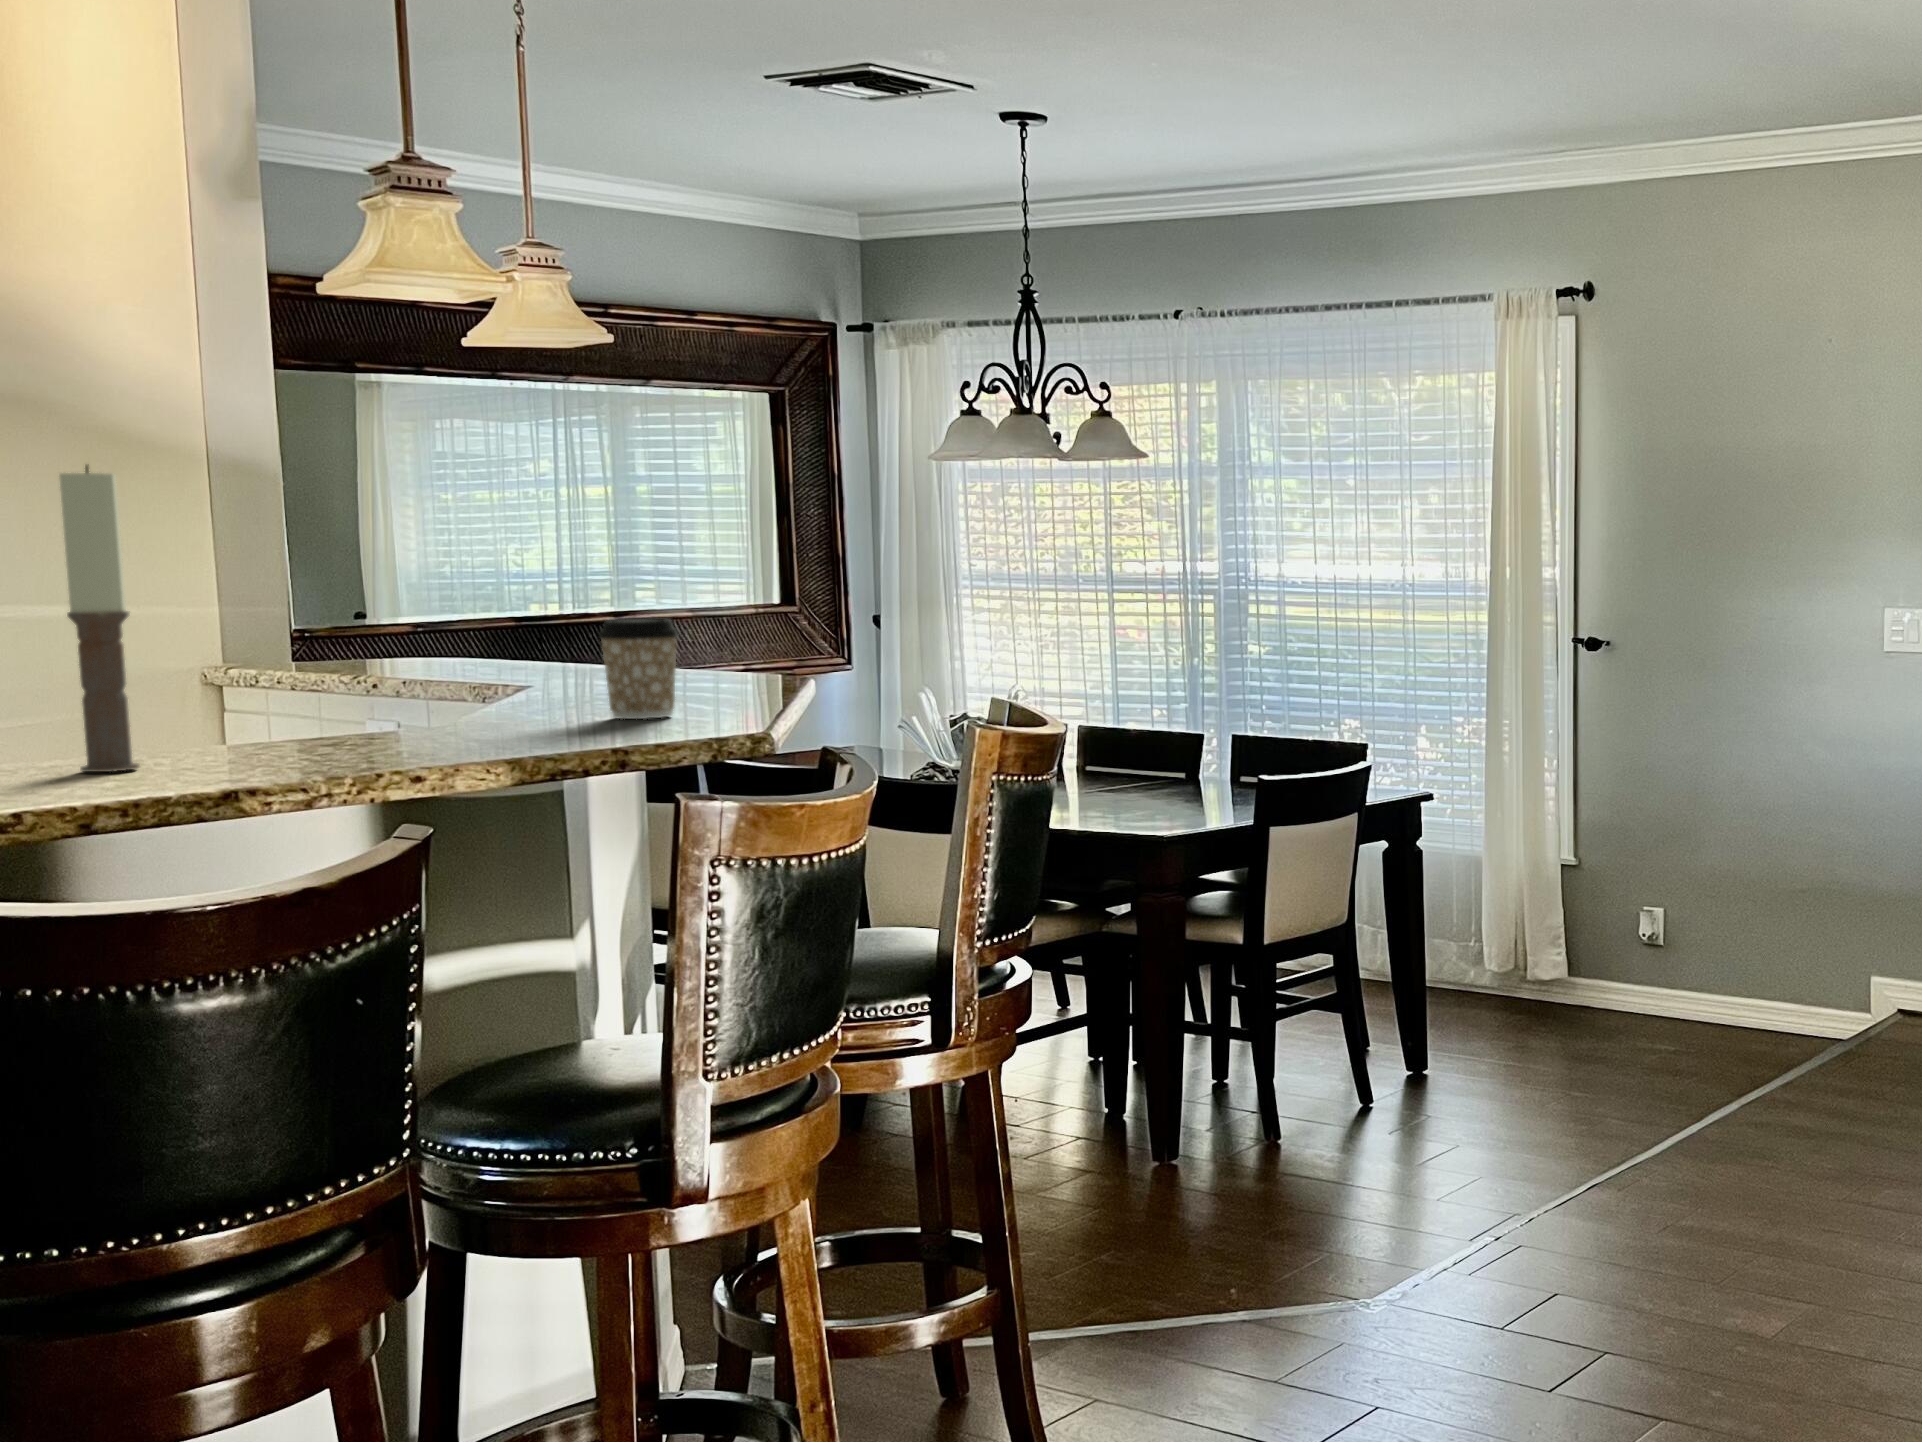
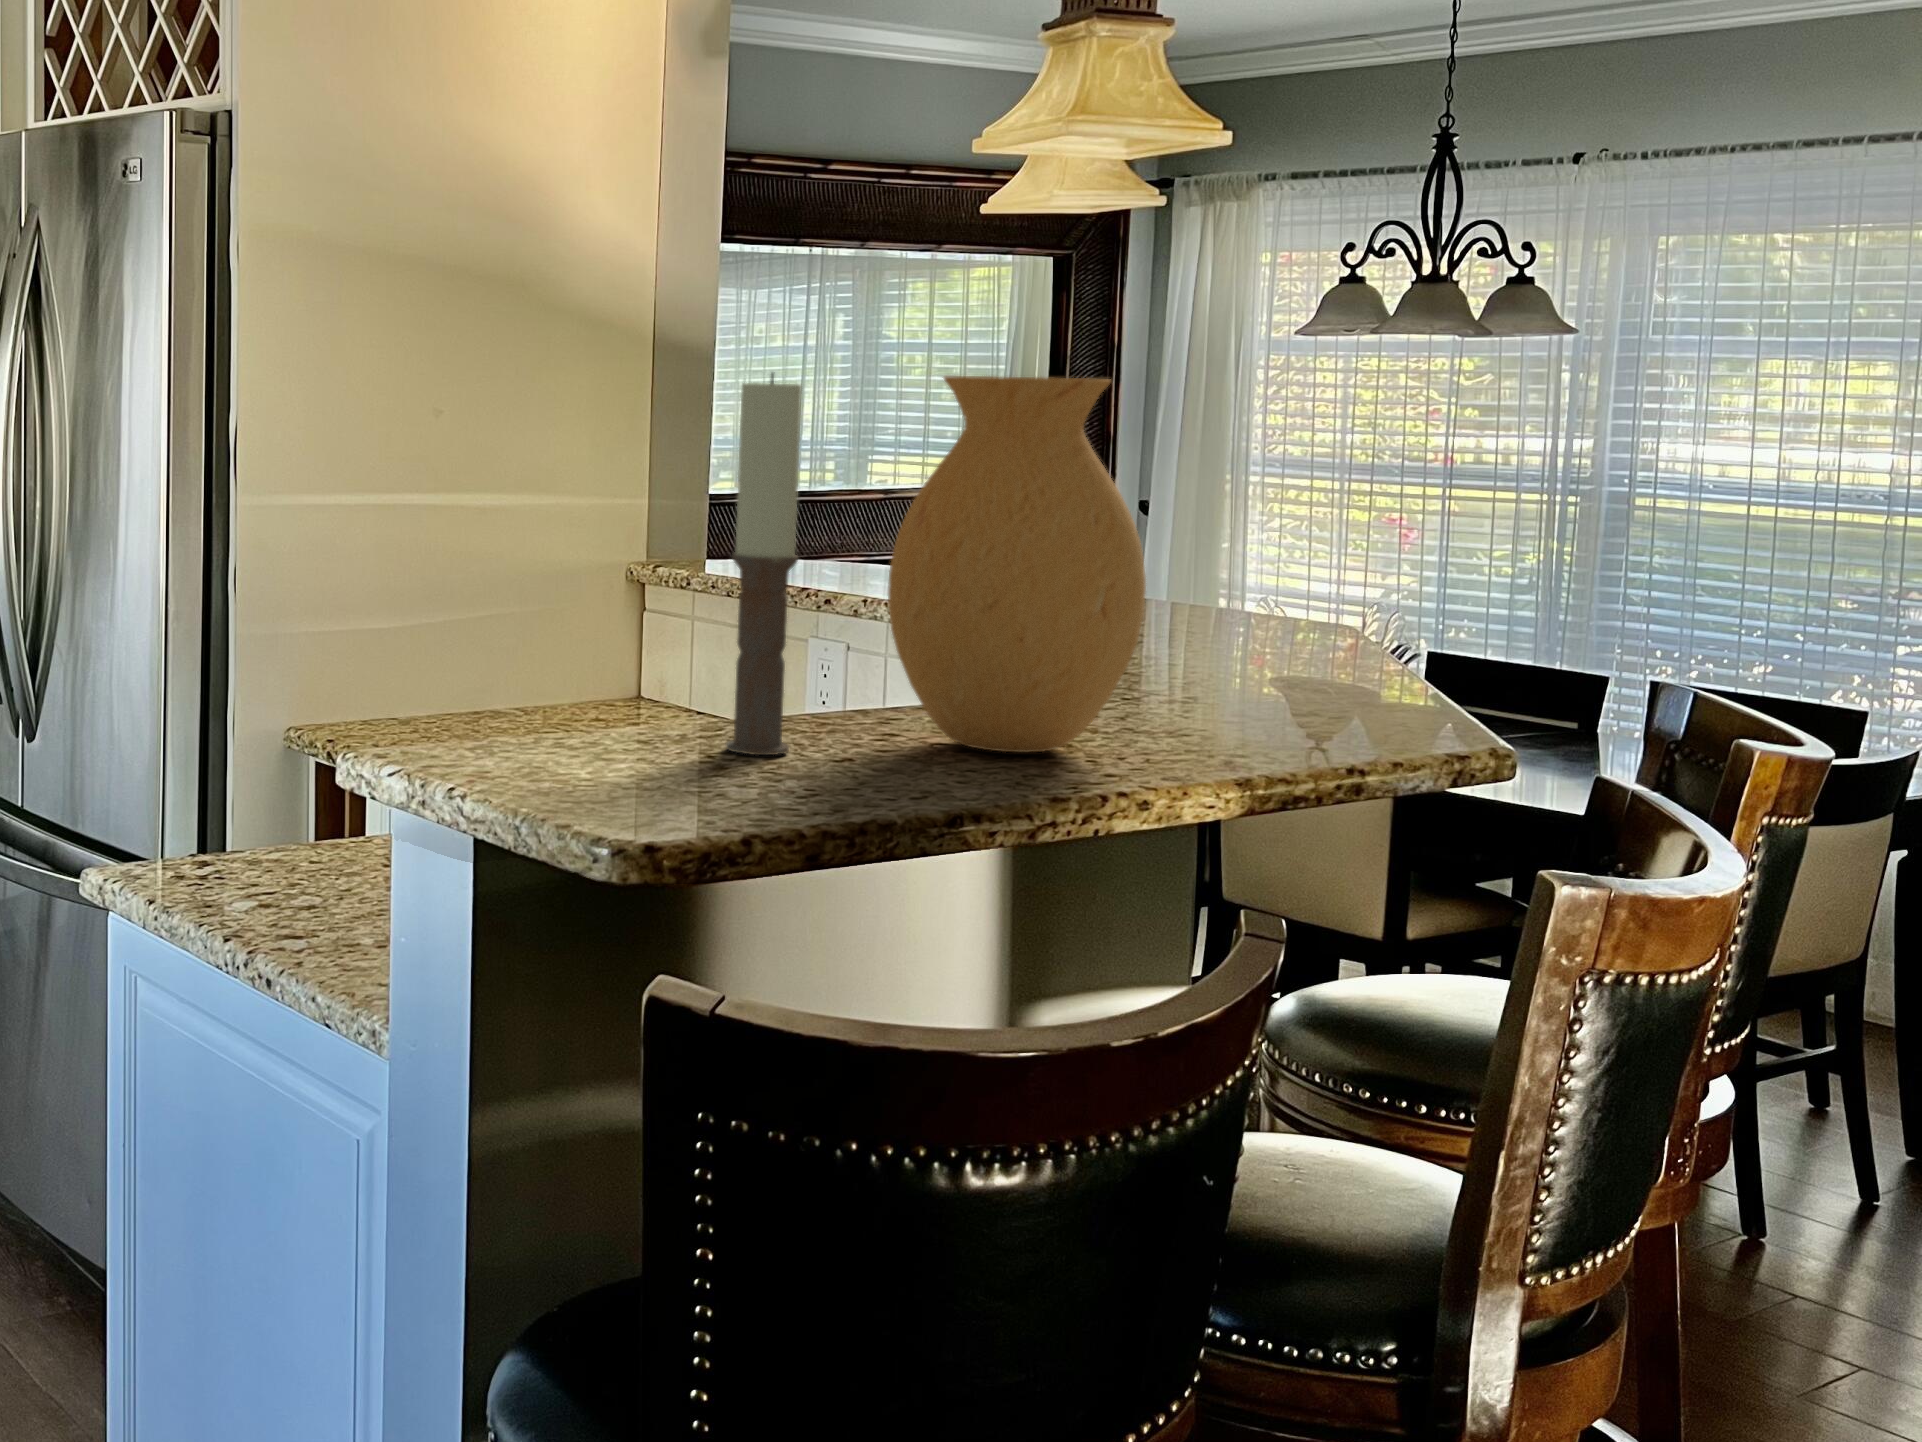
vase: none [228,466,444,756] -> present [888,376,1146,753]
coffee cup: present [599,619,679,719] -> none [1233,569,1340,704]

